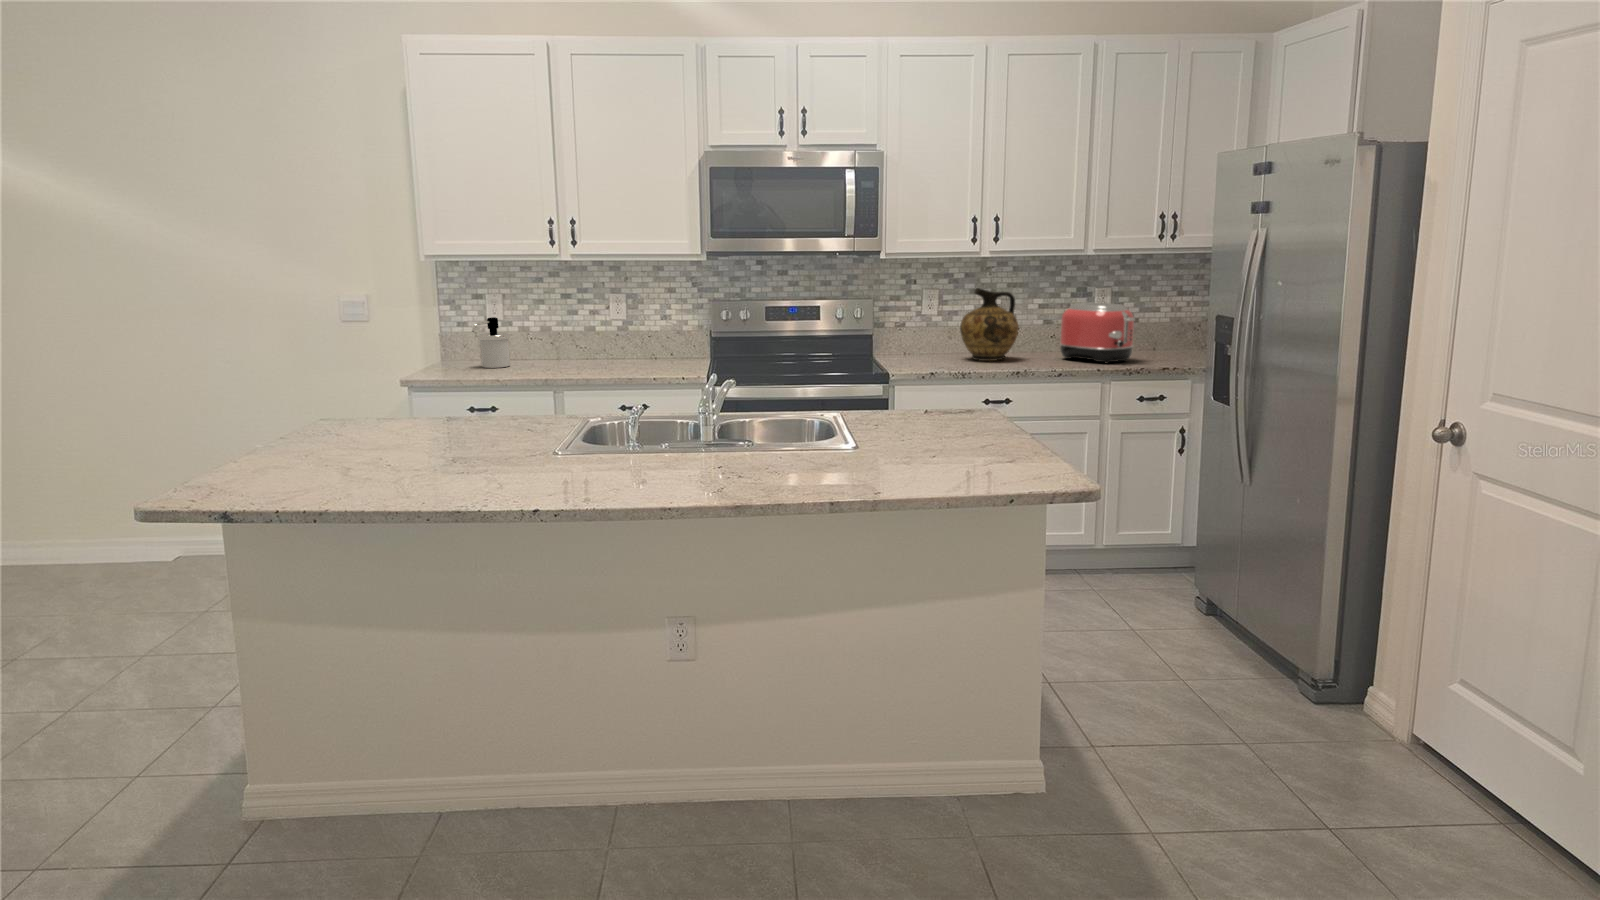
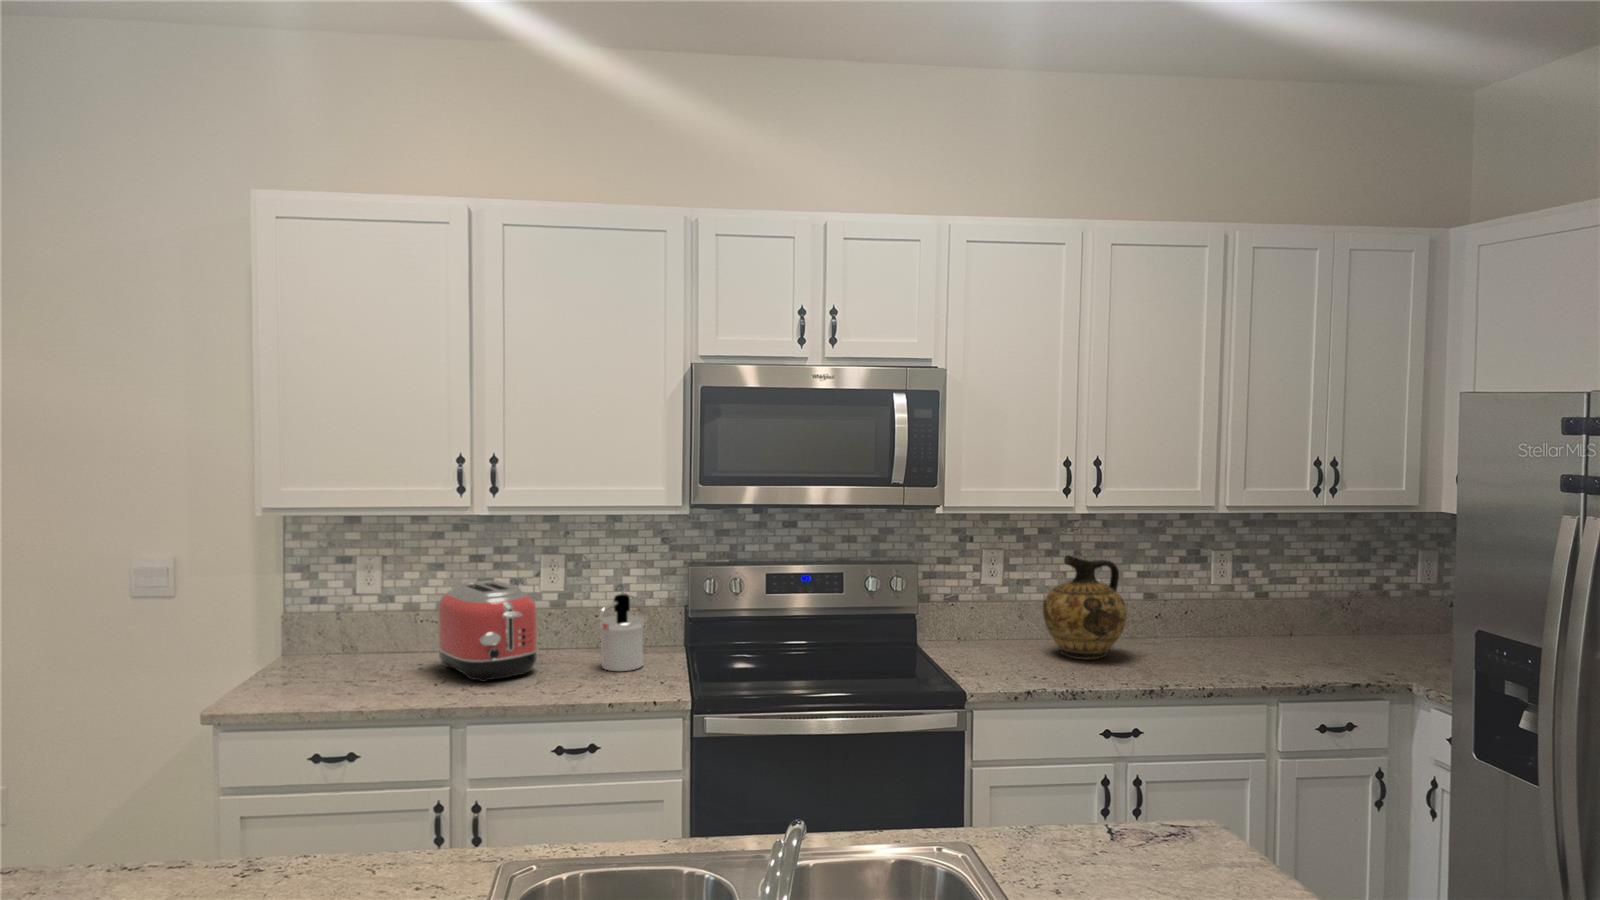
toaster: present [1060,302,1135,364] -> present [437,580,539,682]
soap dispenser: present [472,317,510,368] -> present [598,594,644,671]

